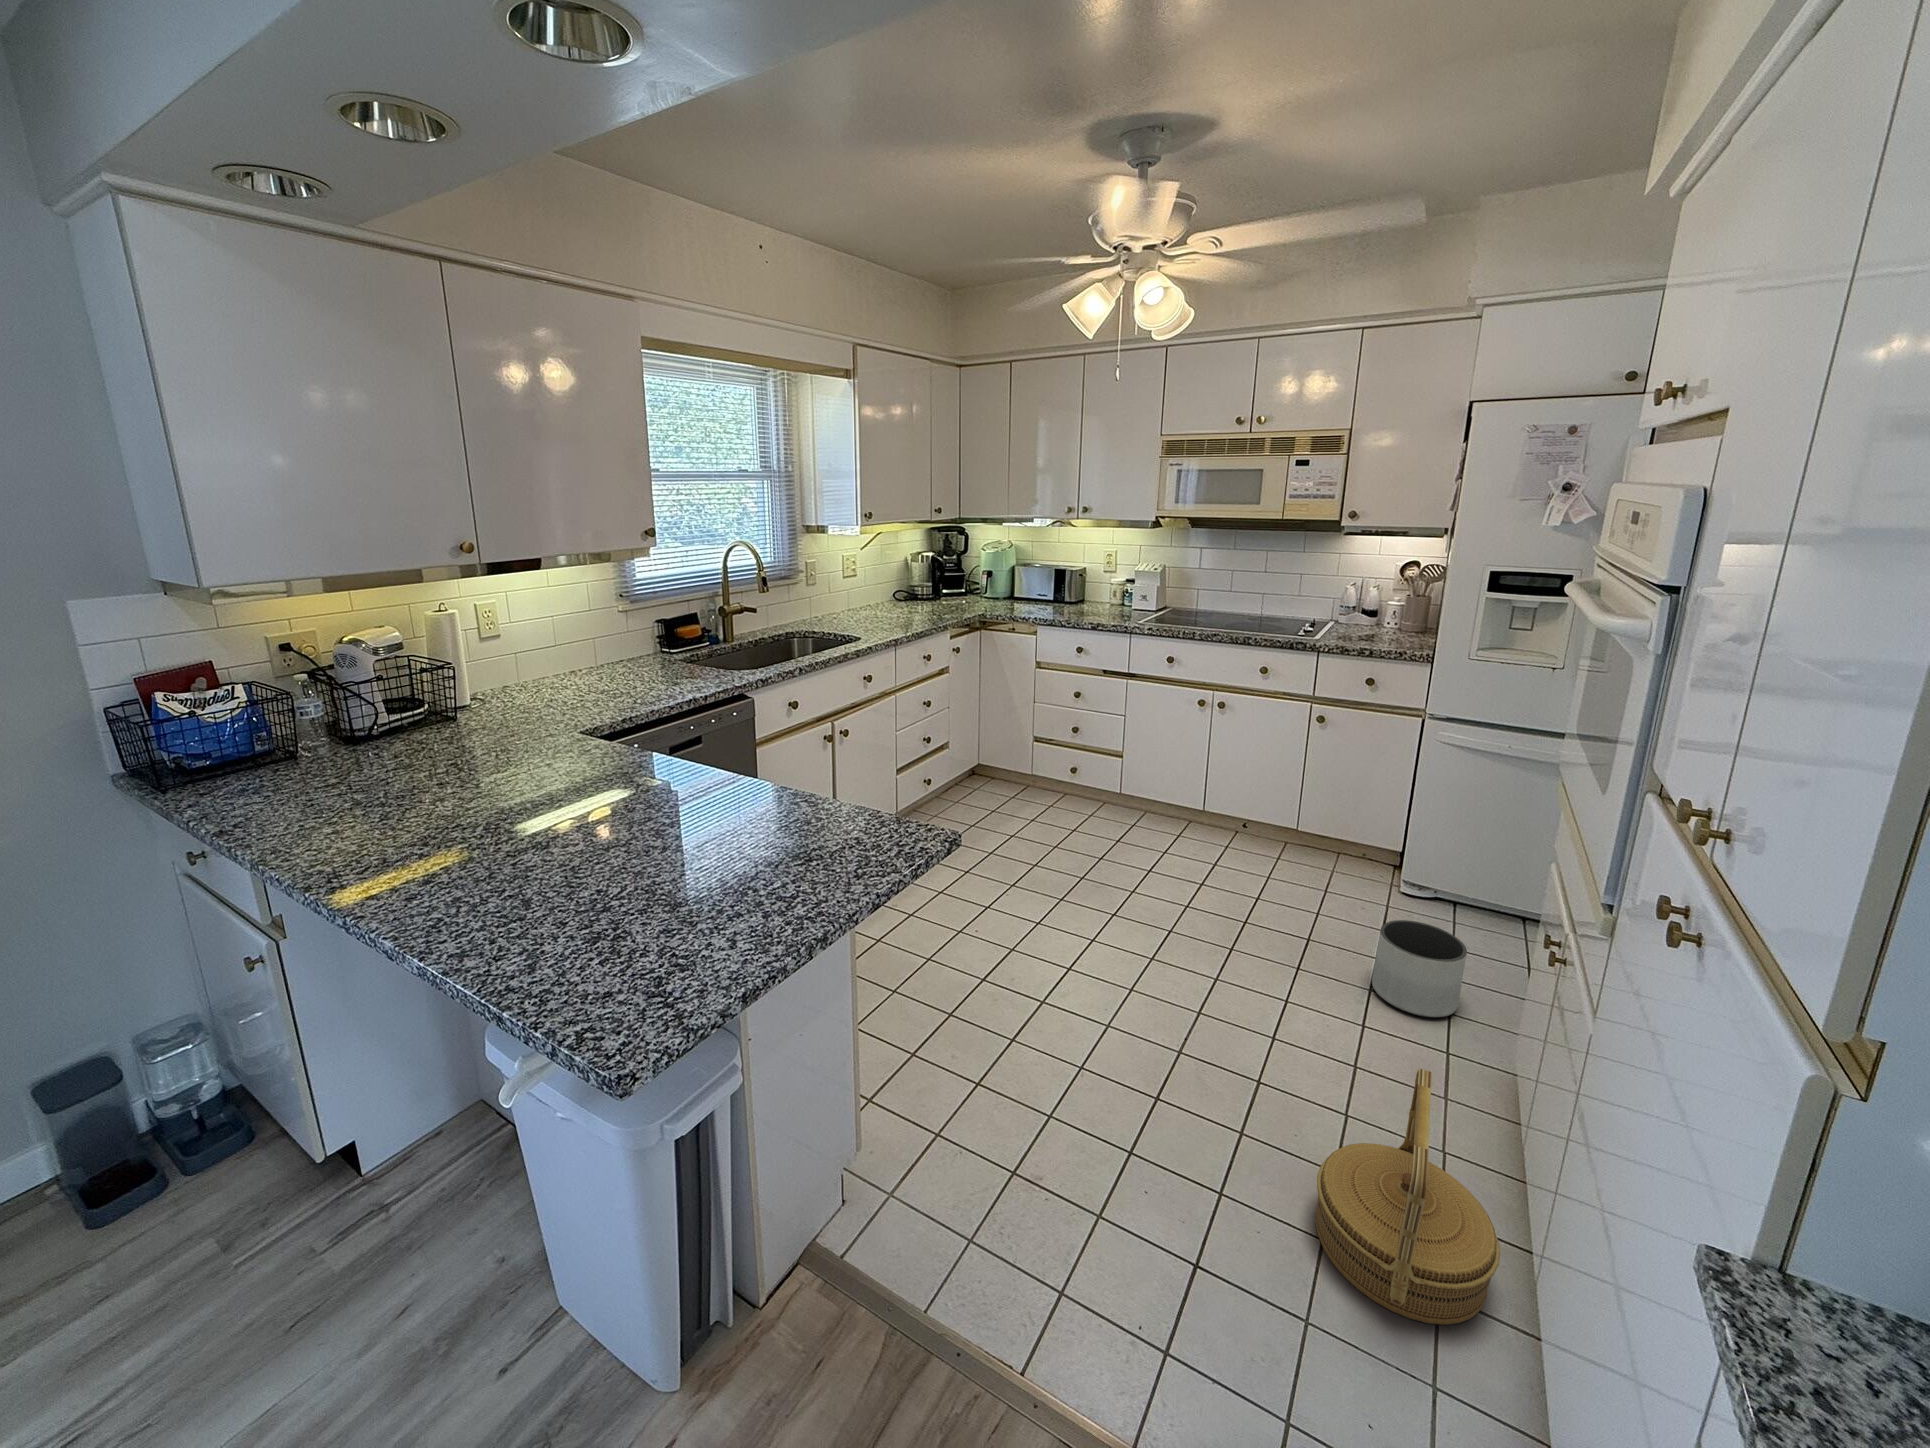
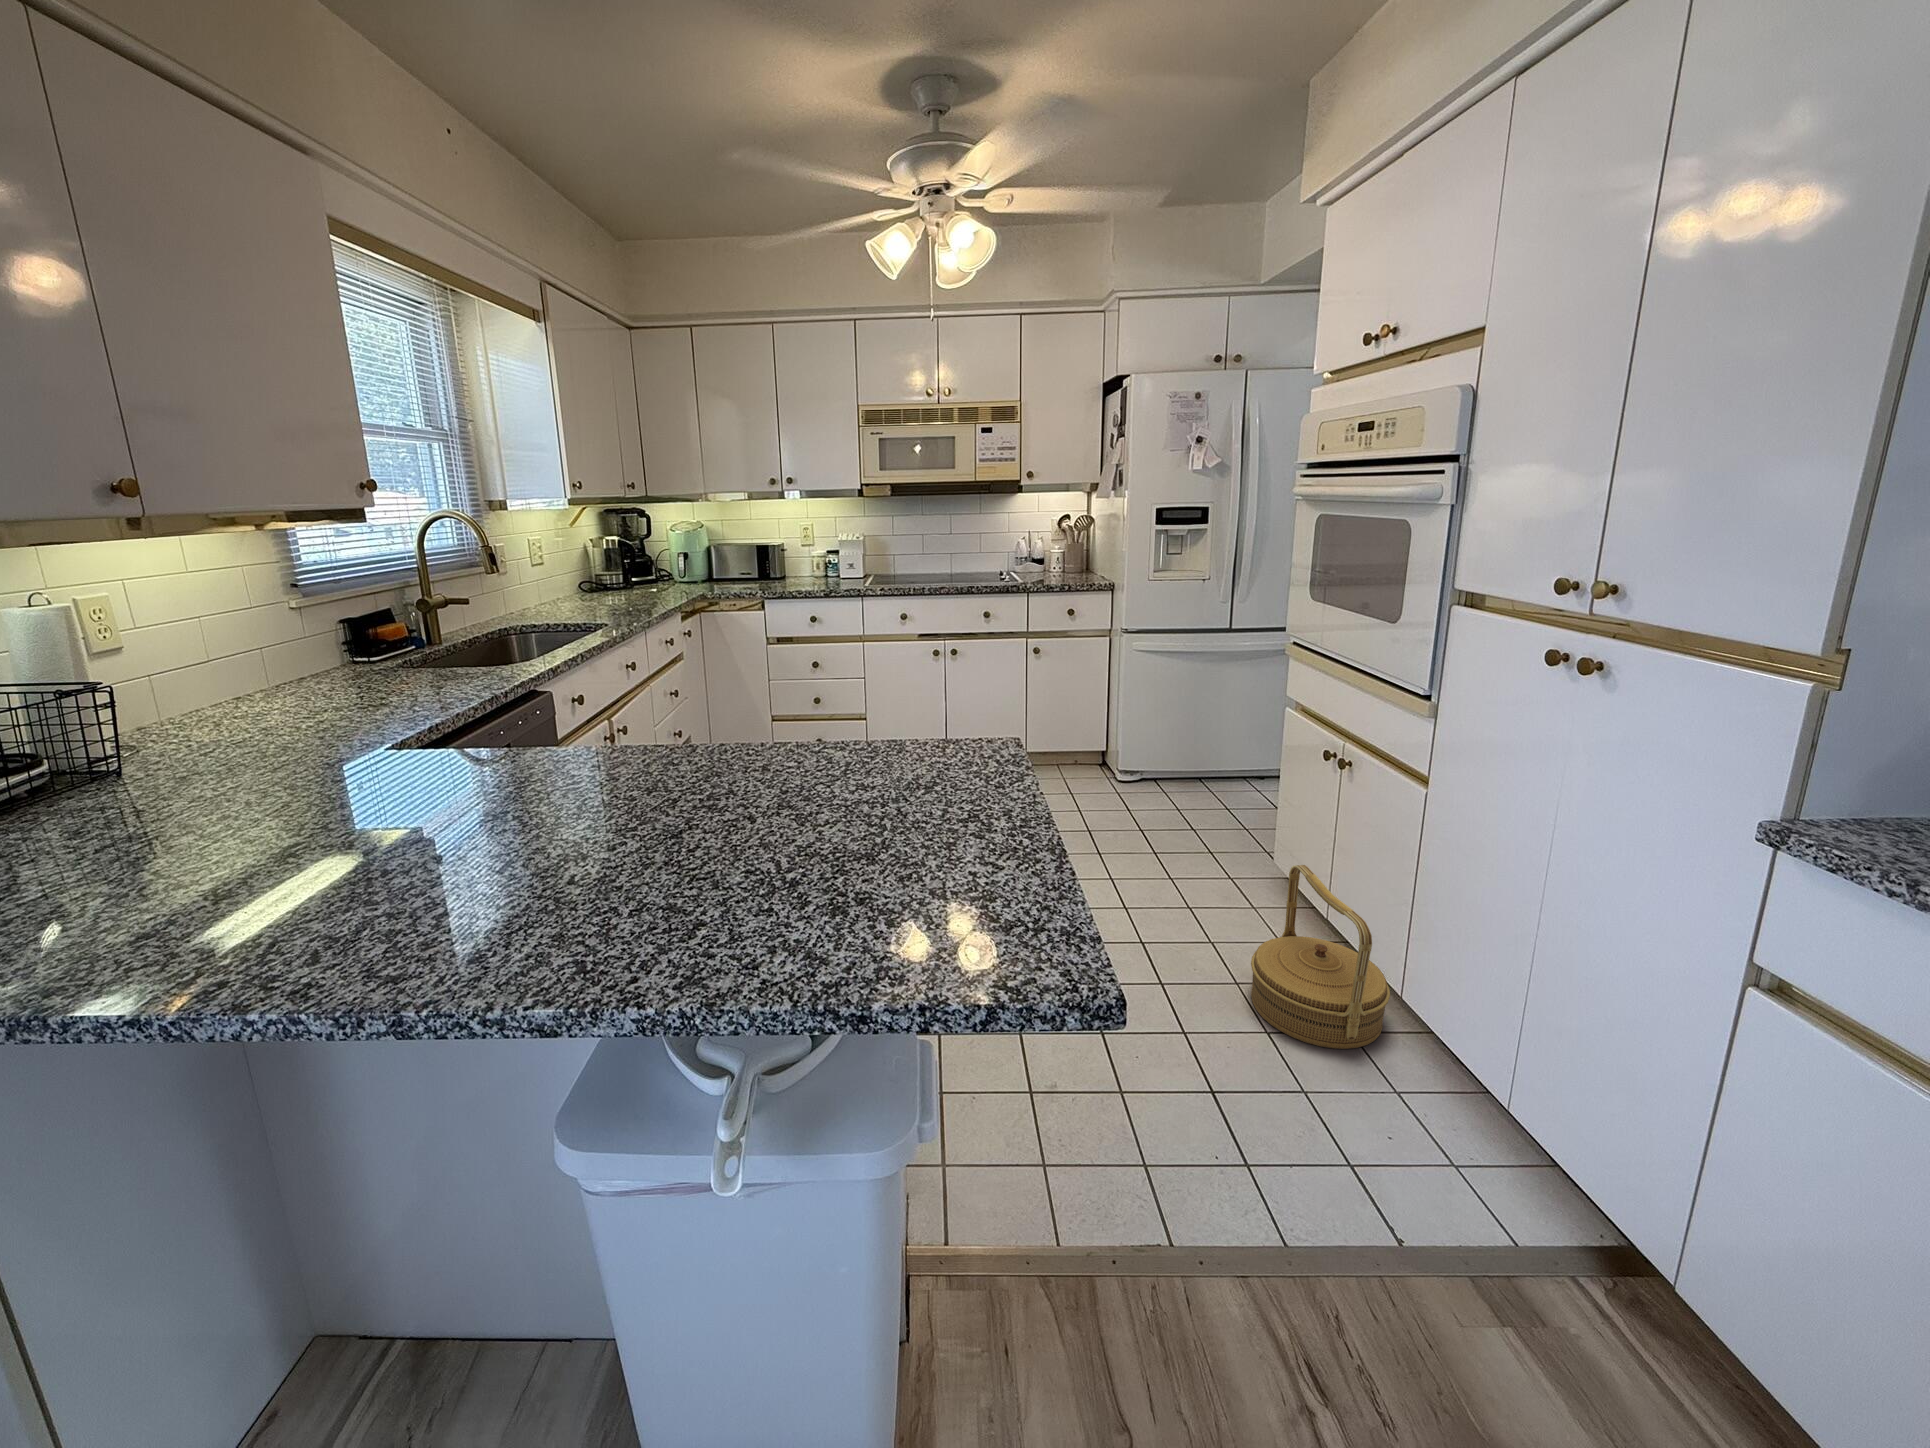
planter: present [1372,920,1467,1018] -> none [1151,786,1216,856]

